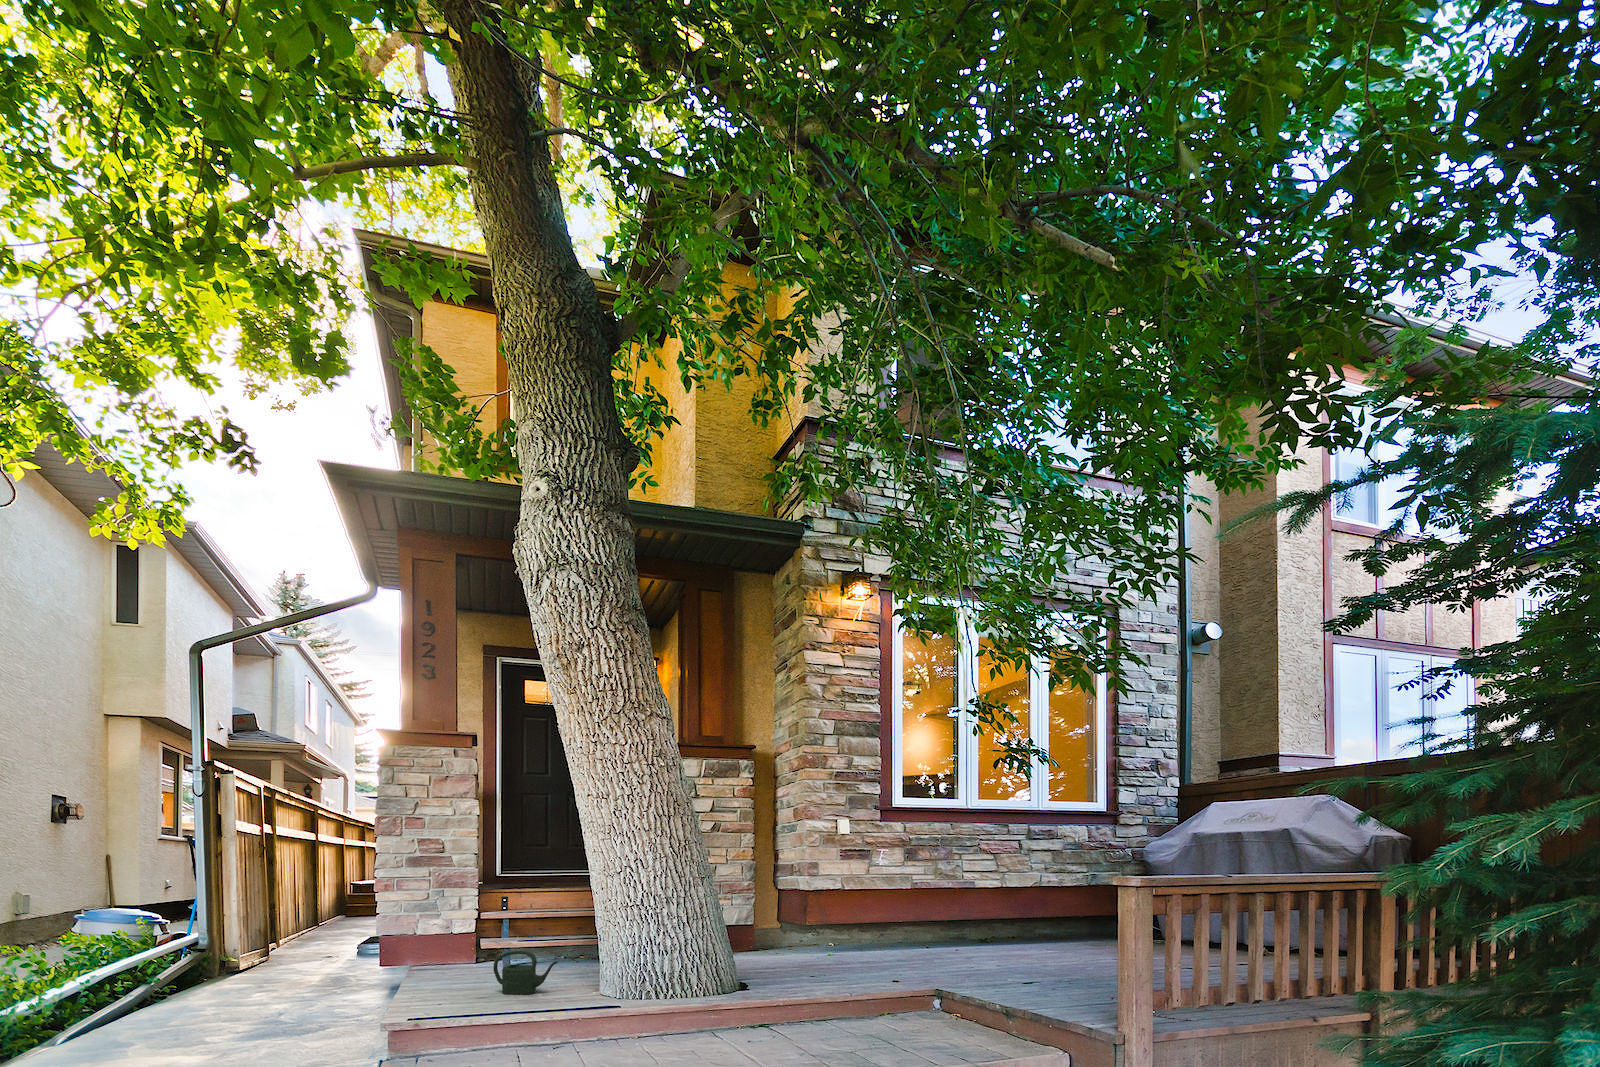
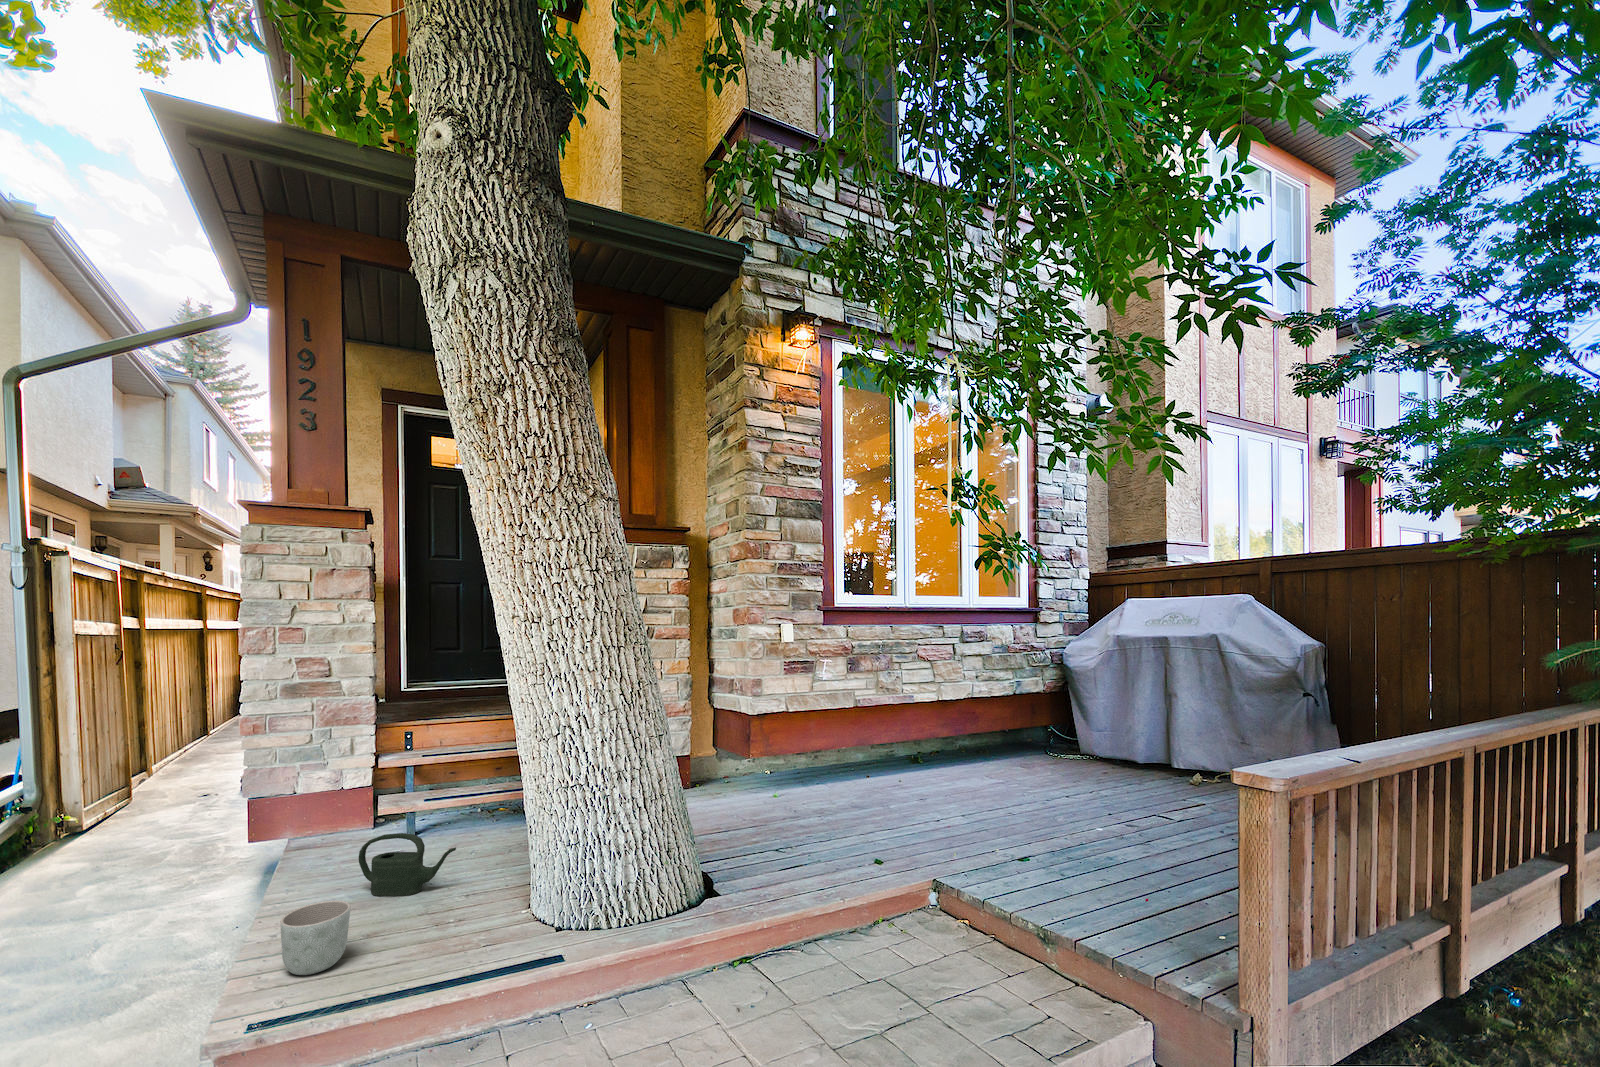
planter: none [465,980,503,1020] -> present [280,901,351,975]

